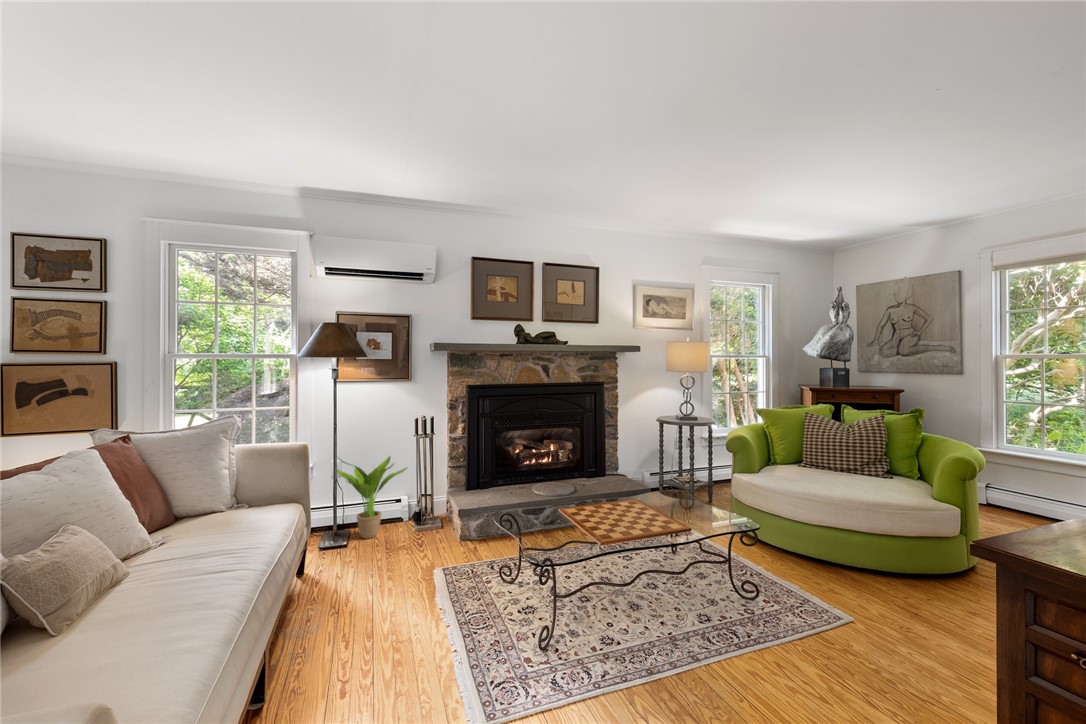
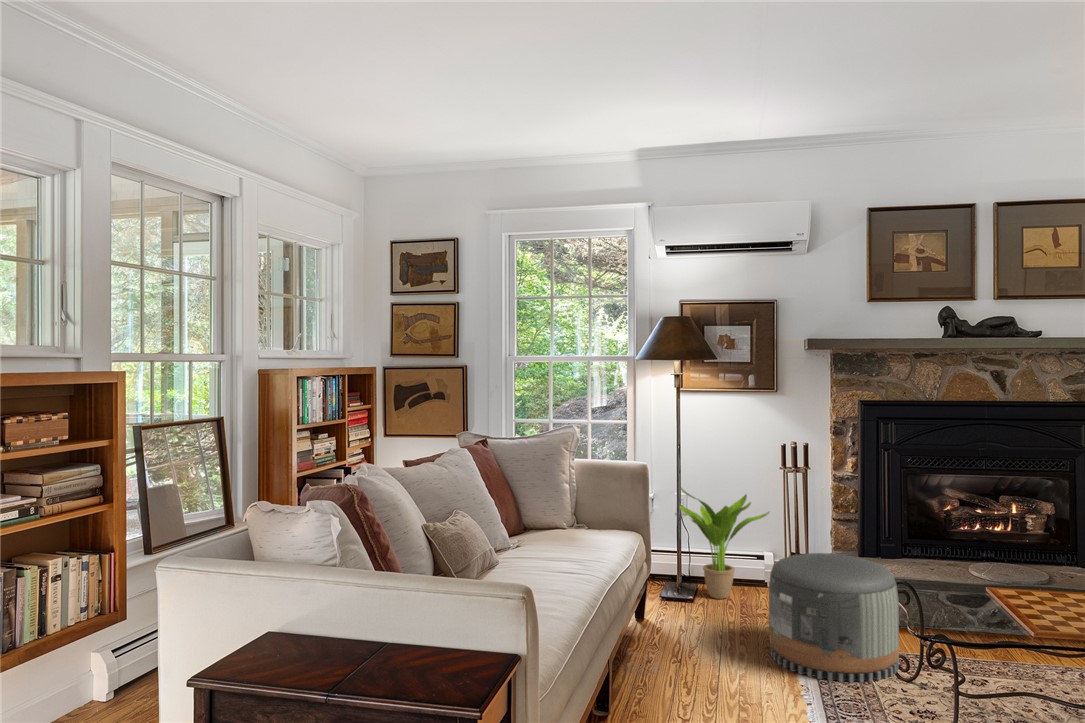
pouf: none [411,495,501,597] -> present [769,553,899,683]

